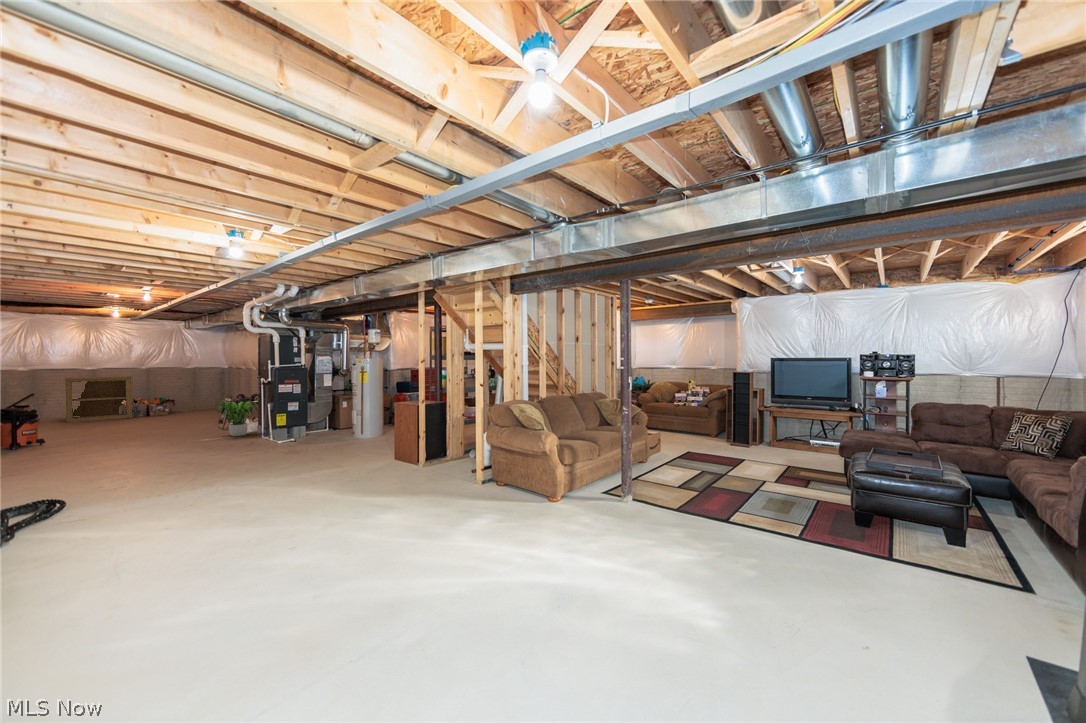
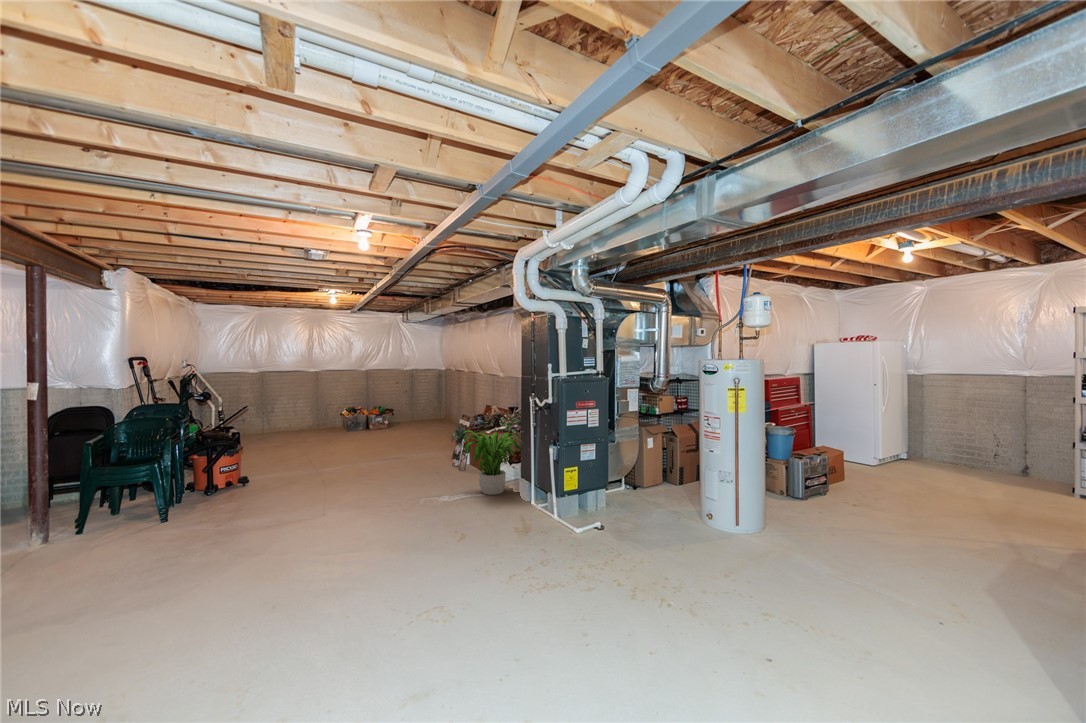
bookshelf: present [65,376,134,422] -> none [286,379,353,437]

